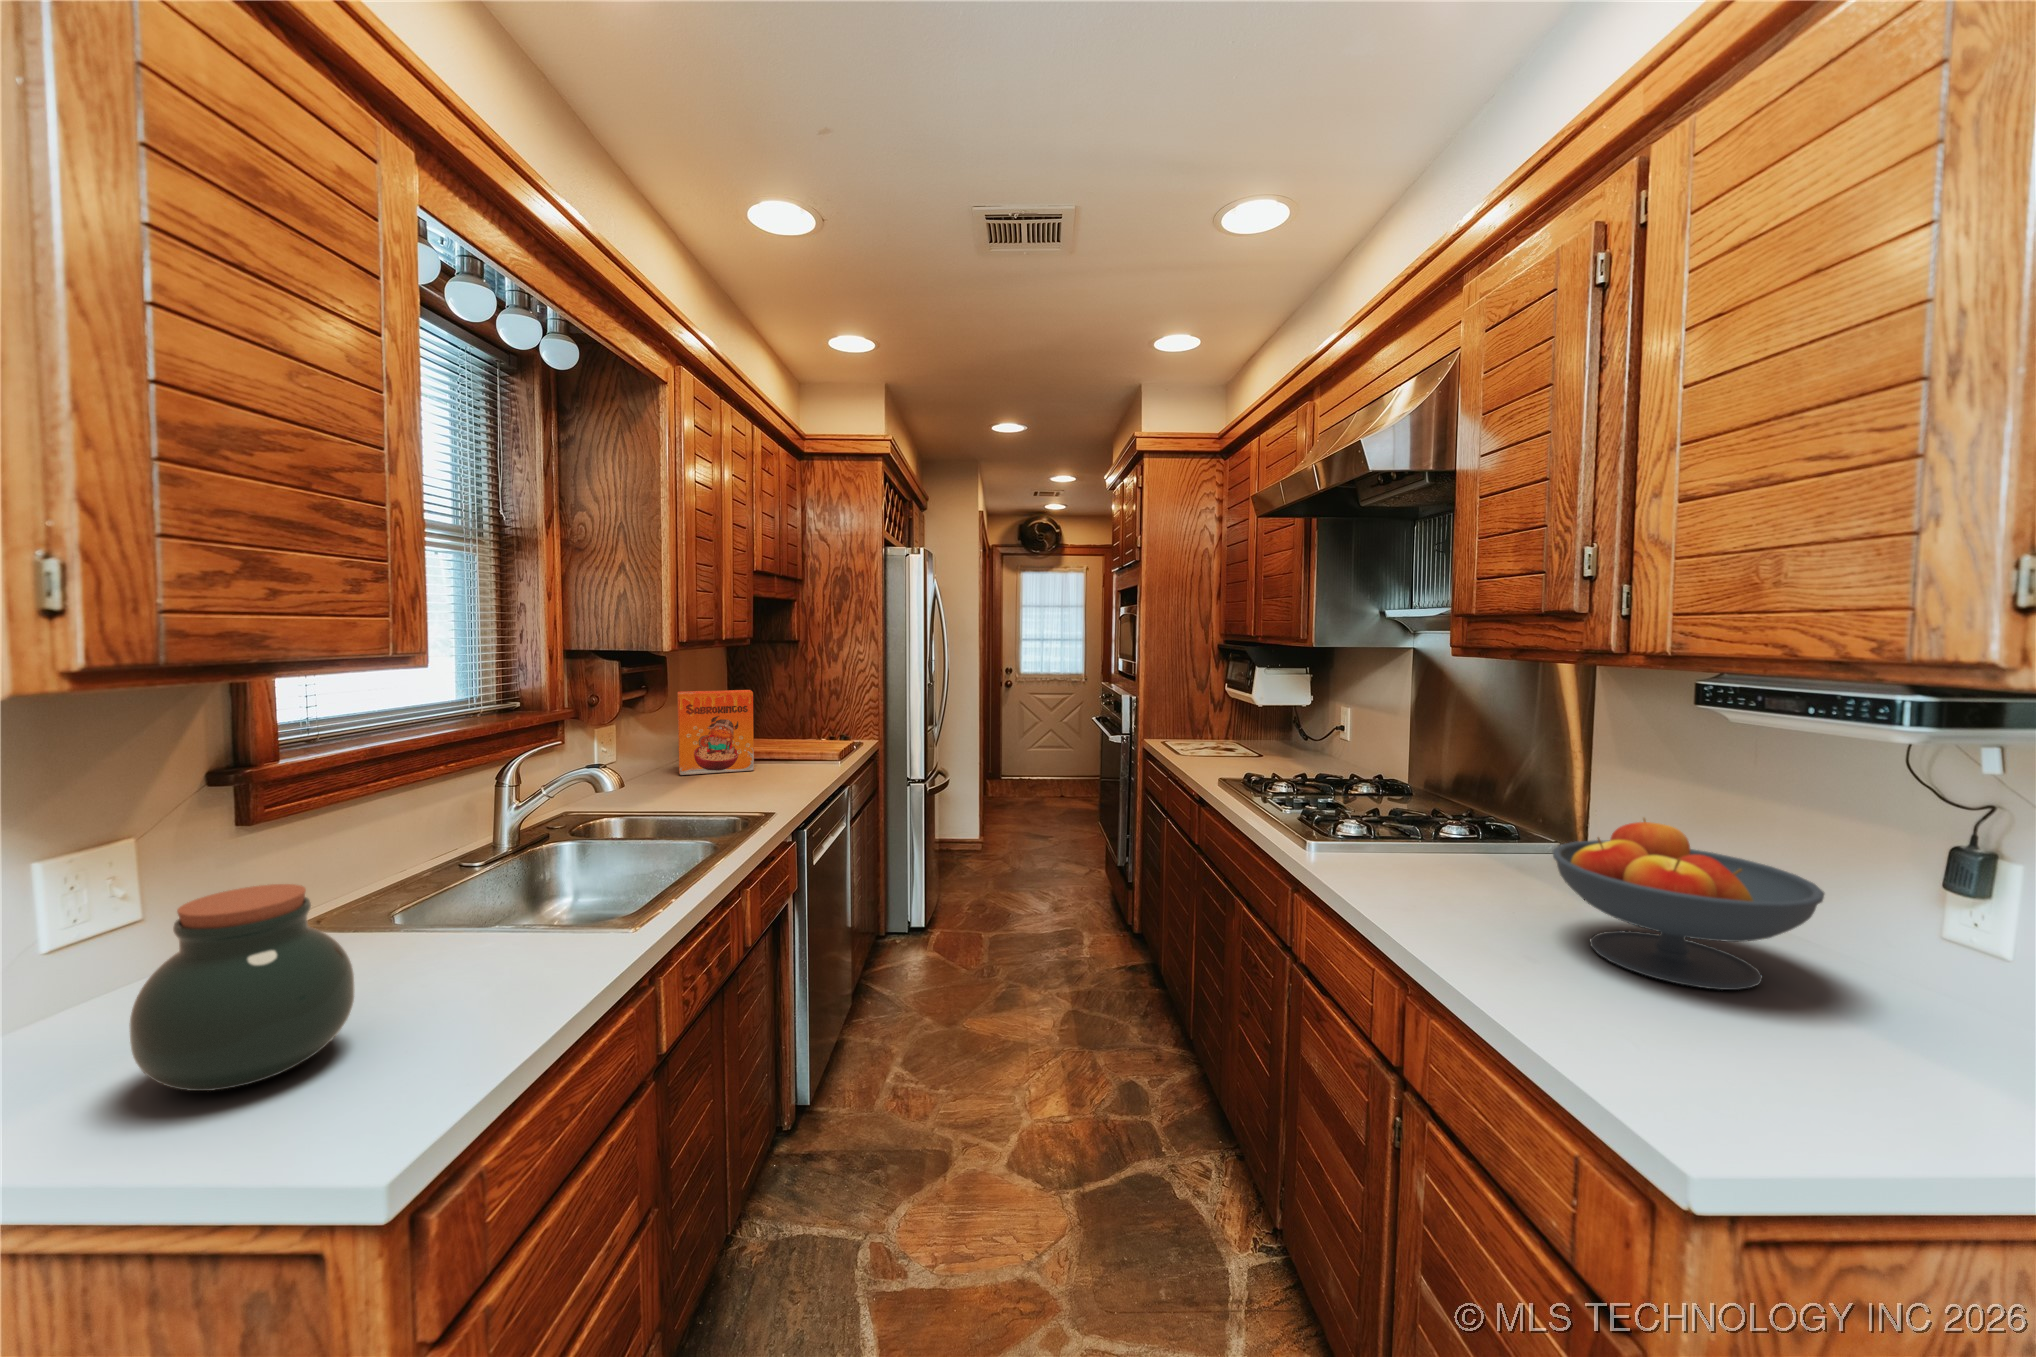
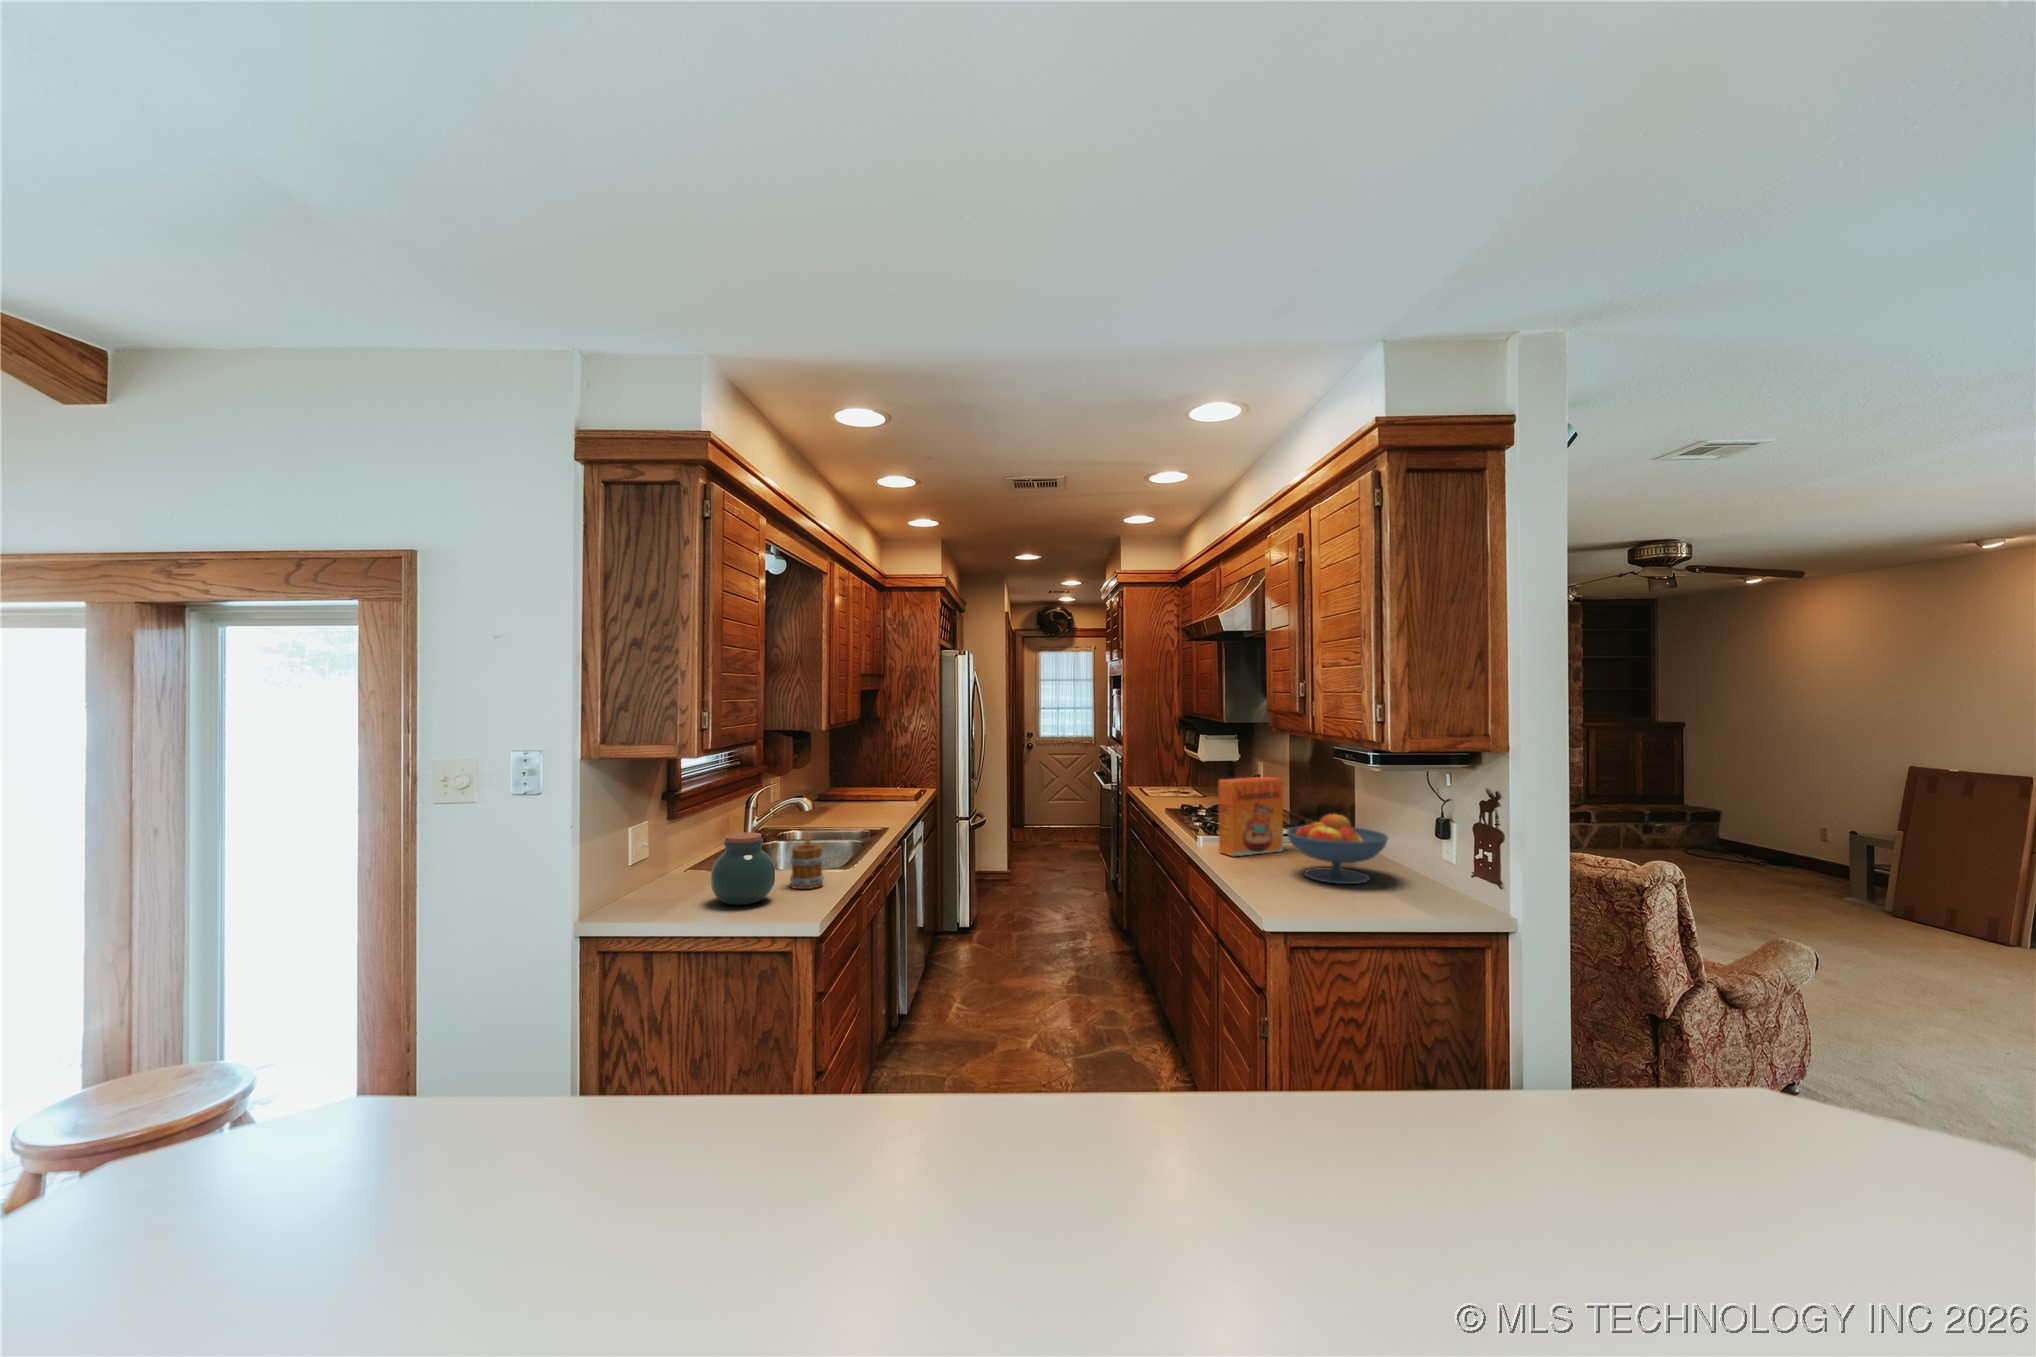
cereal box: present [677,690,754,775] -> present [1219,777,1283,856]
mug: none [442,868,537,1004] -> present [790,836,824,889]

